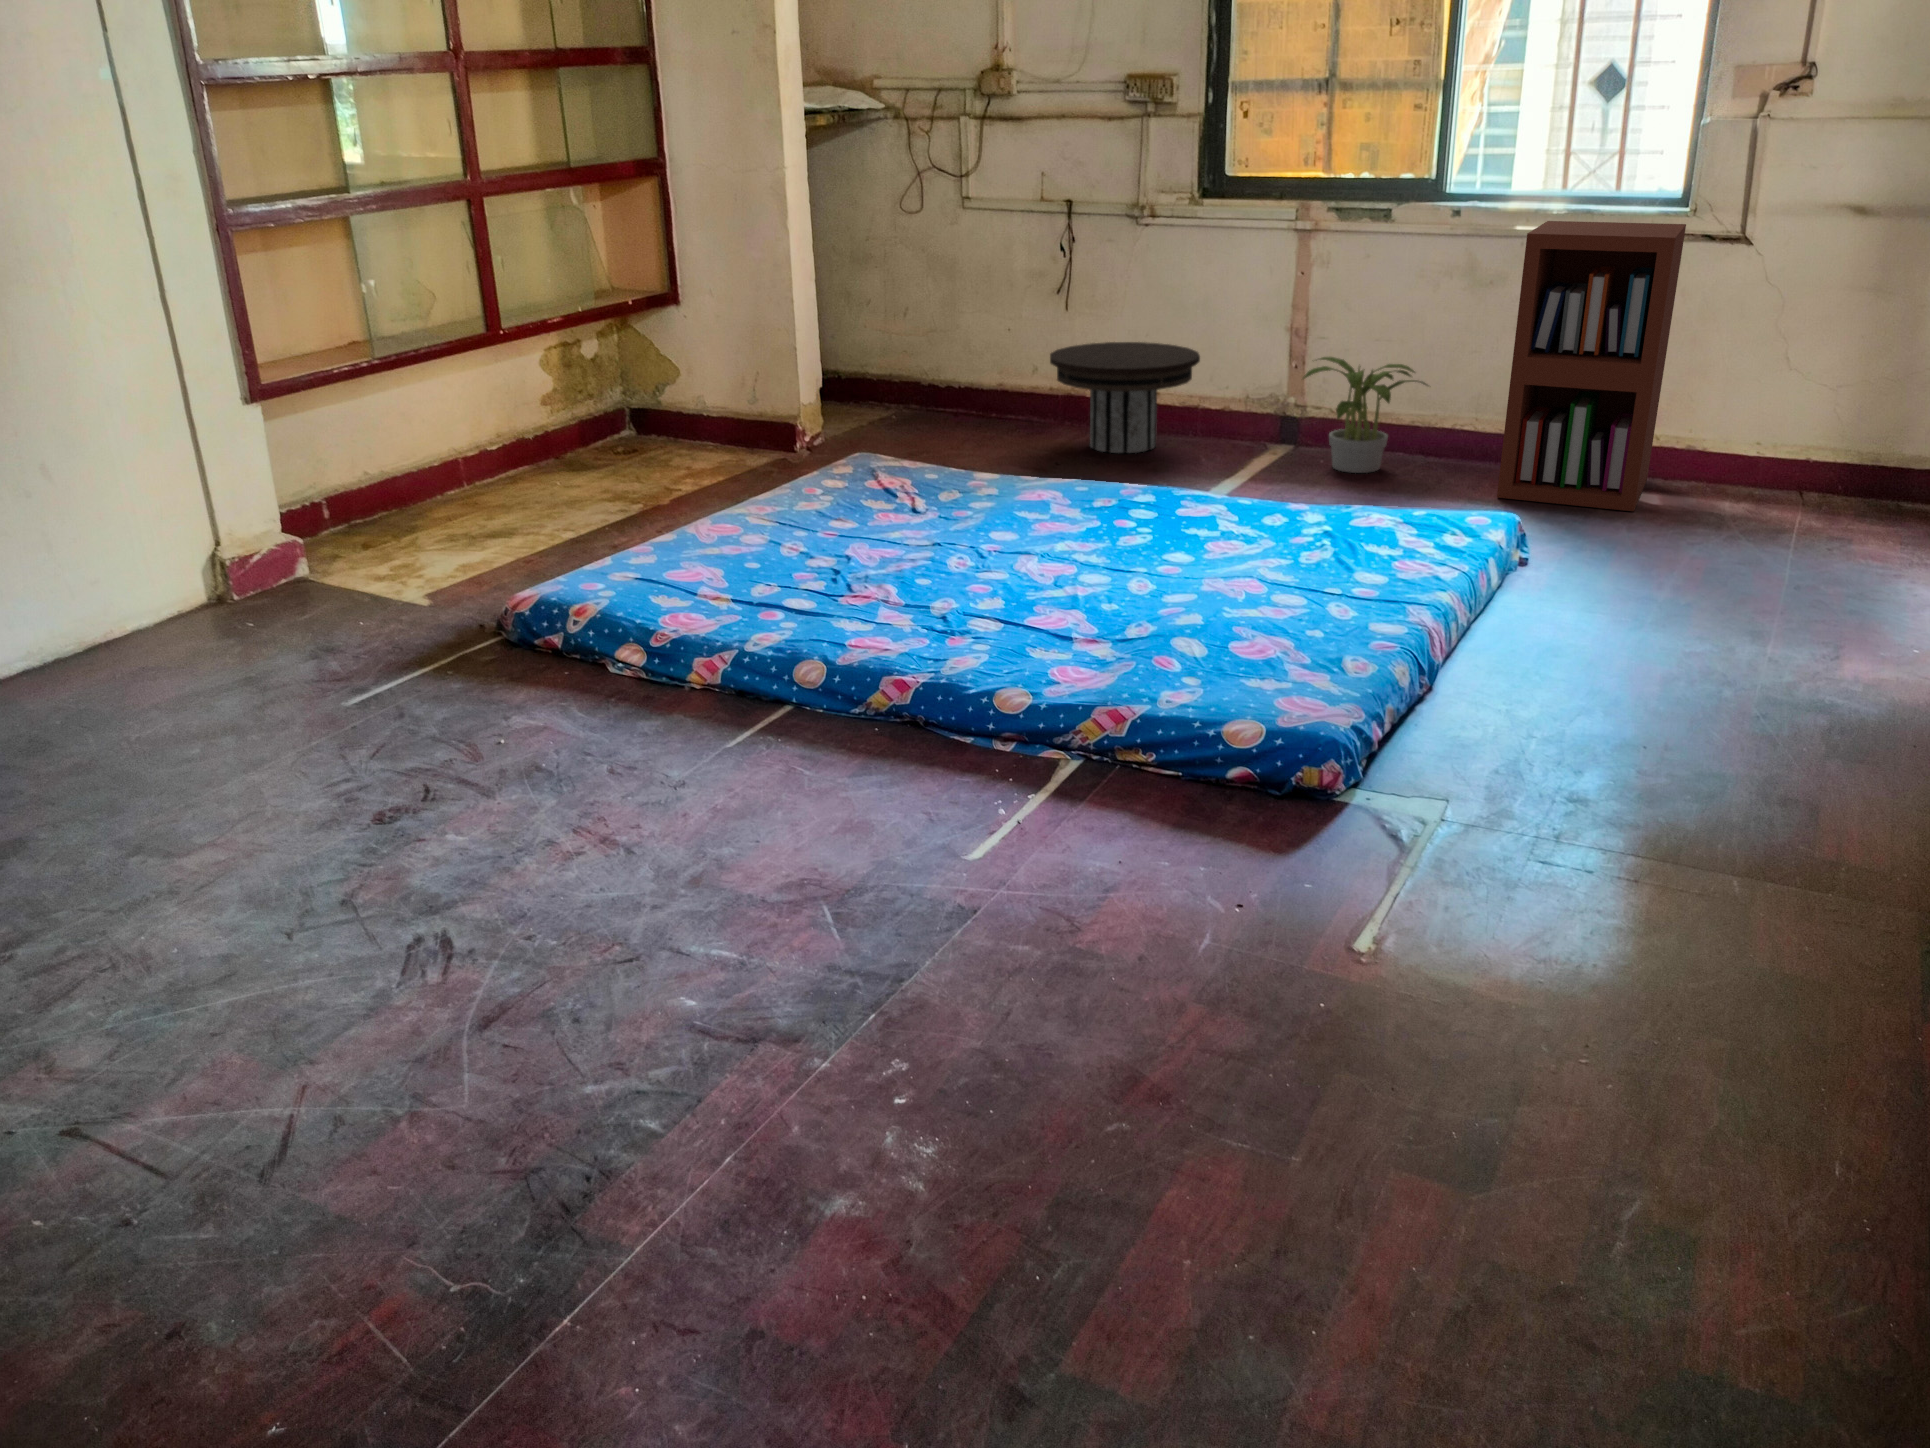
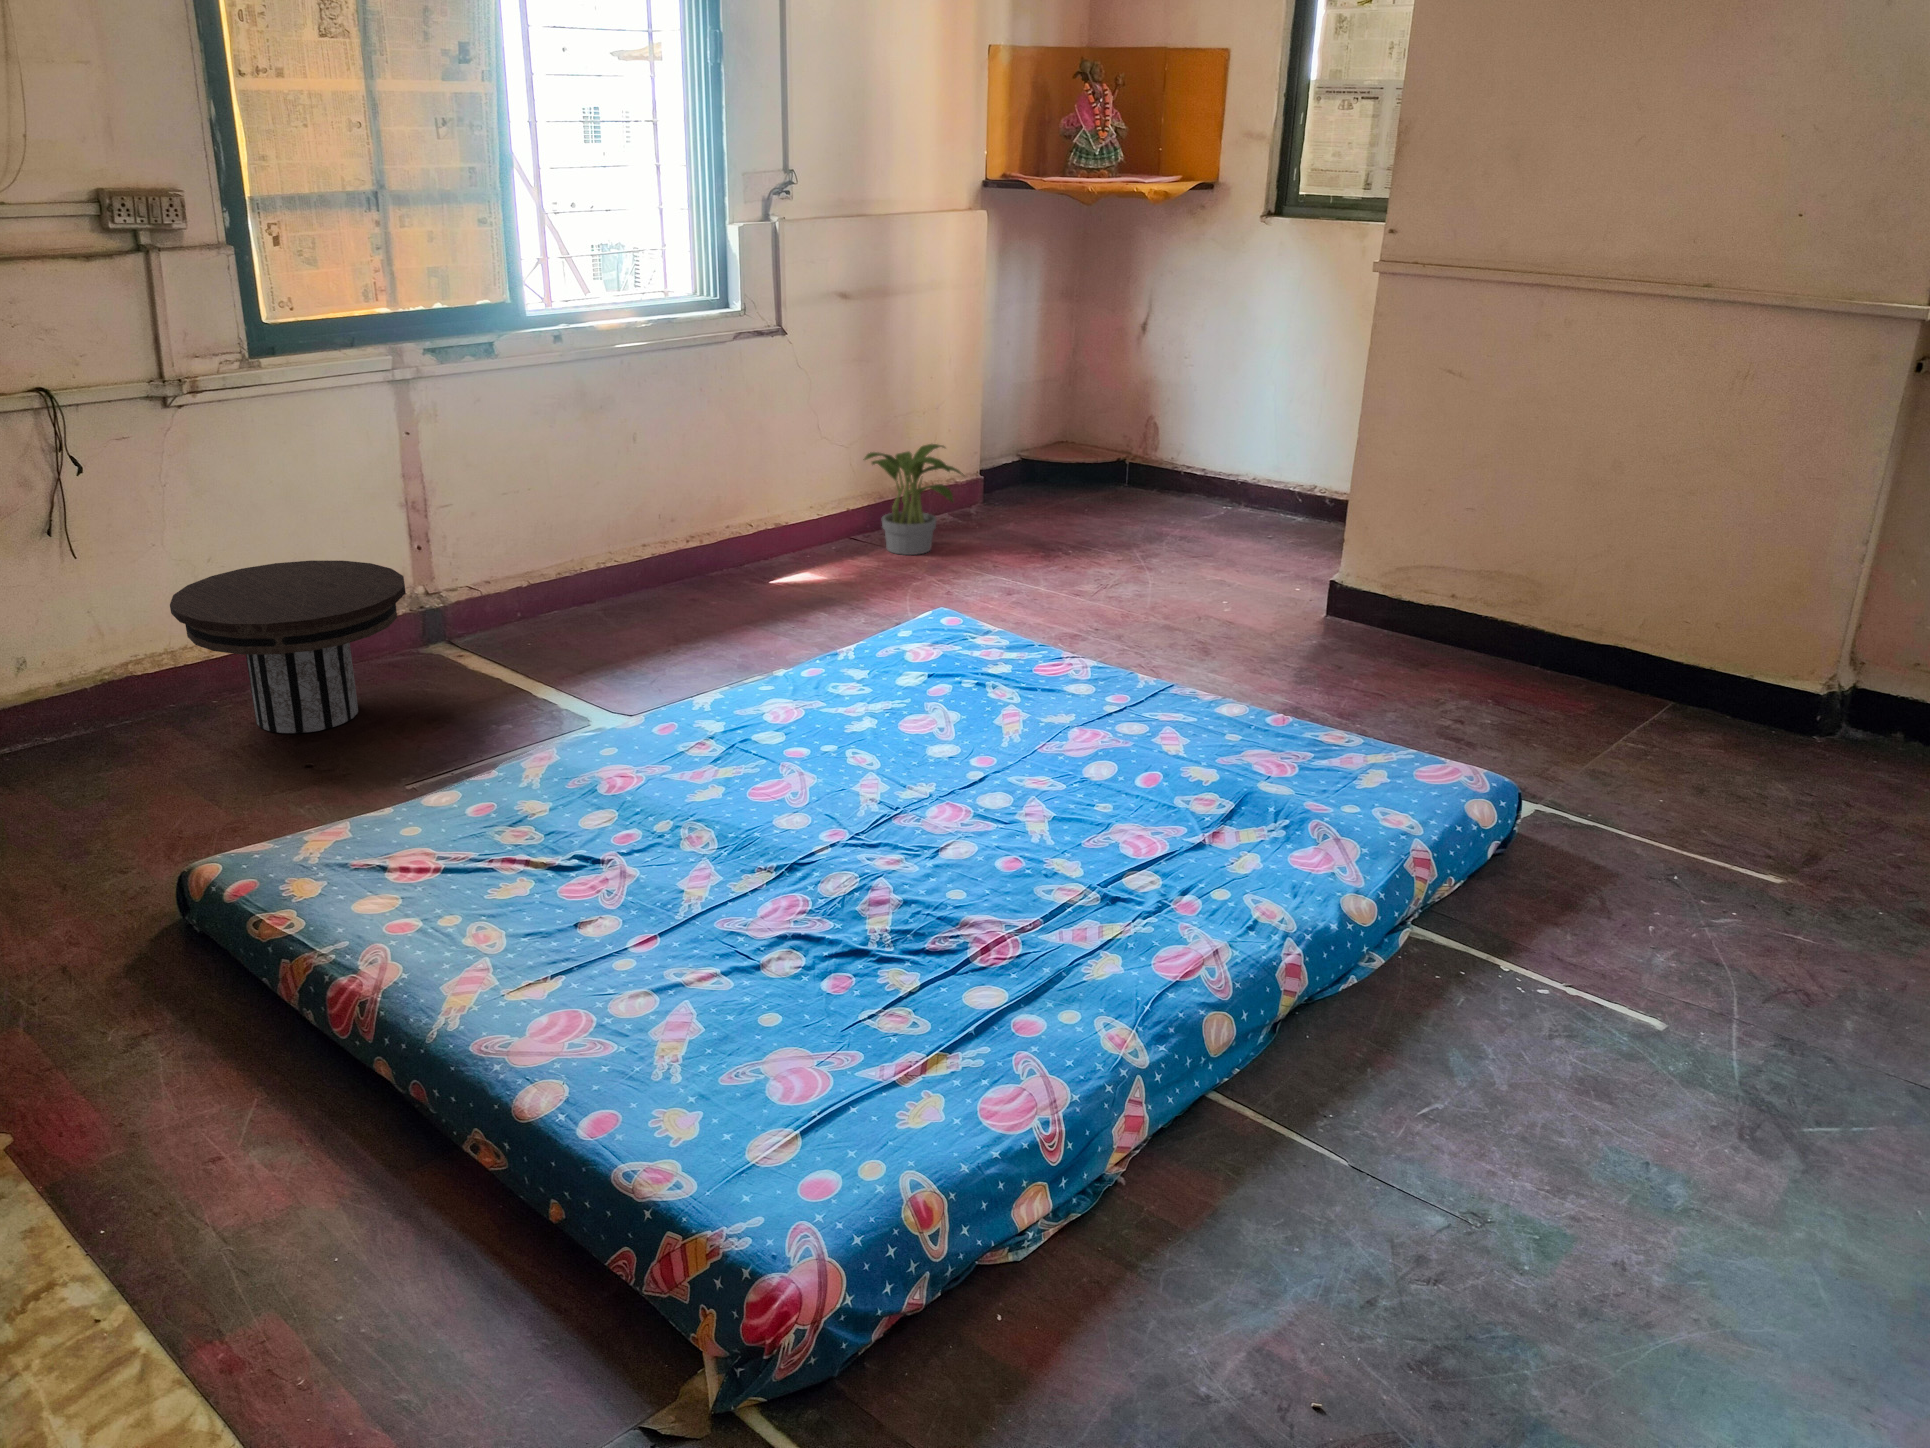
bookshelf: present [1497,221,1686,511] -> none [653,323,842,613]
potted plant: present [1303,357,1427,473] -> present [863,444,963,555]

